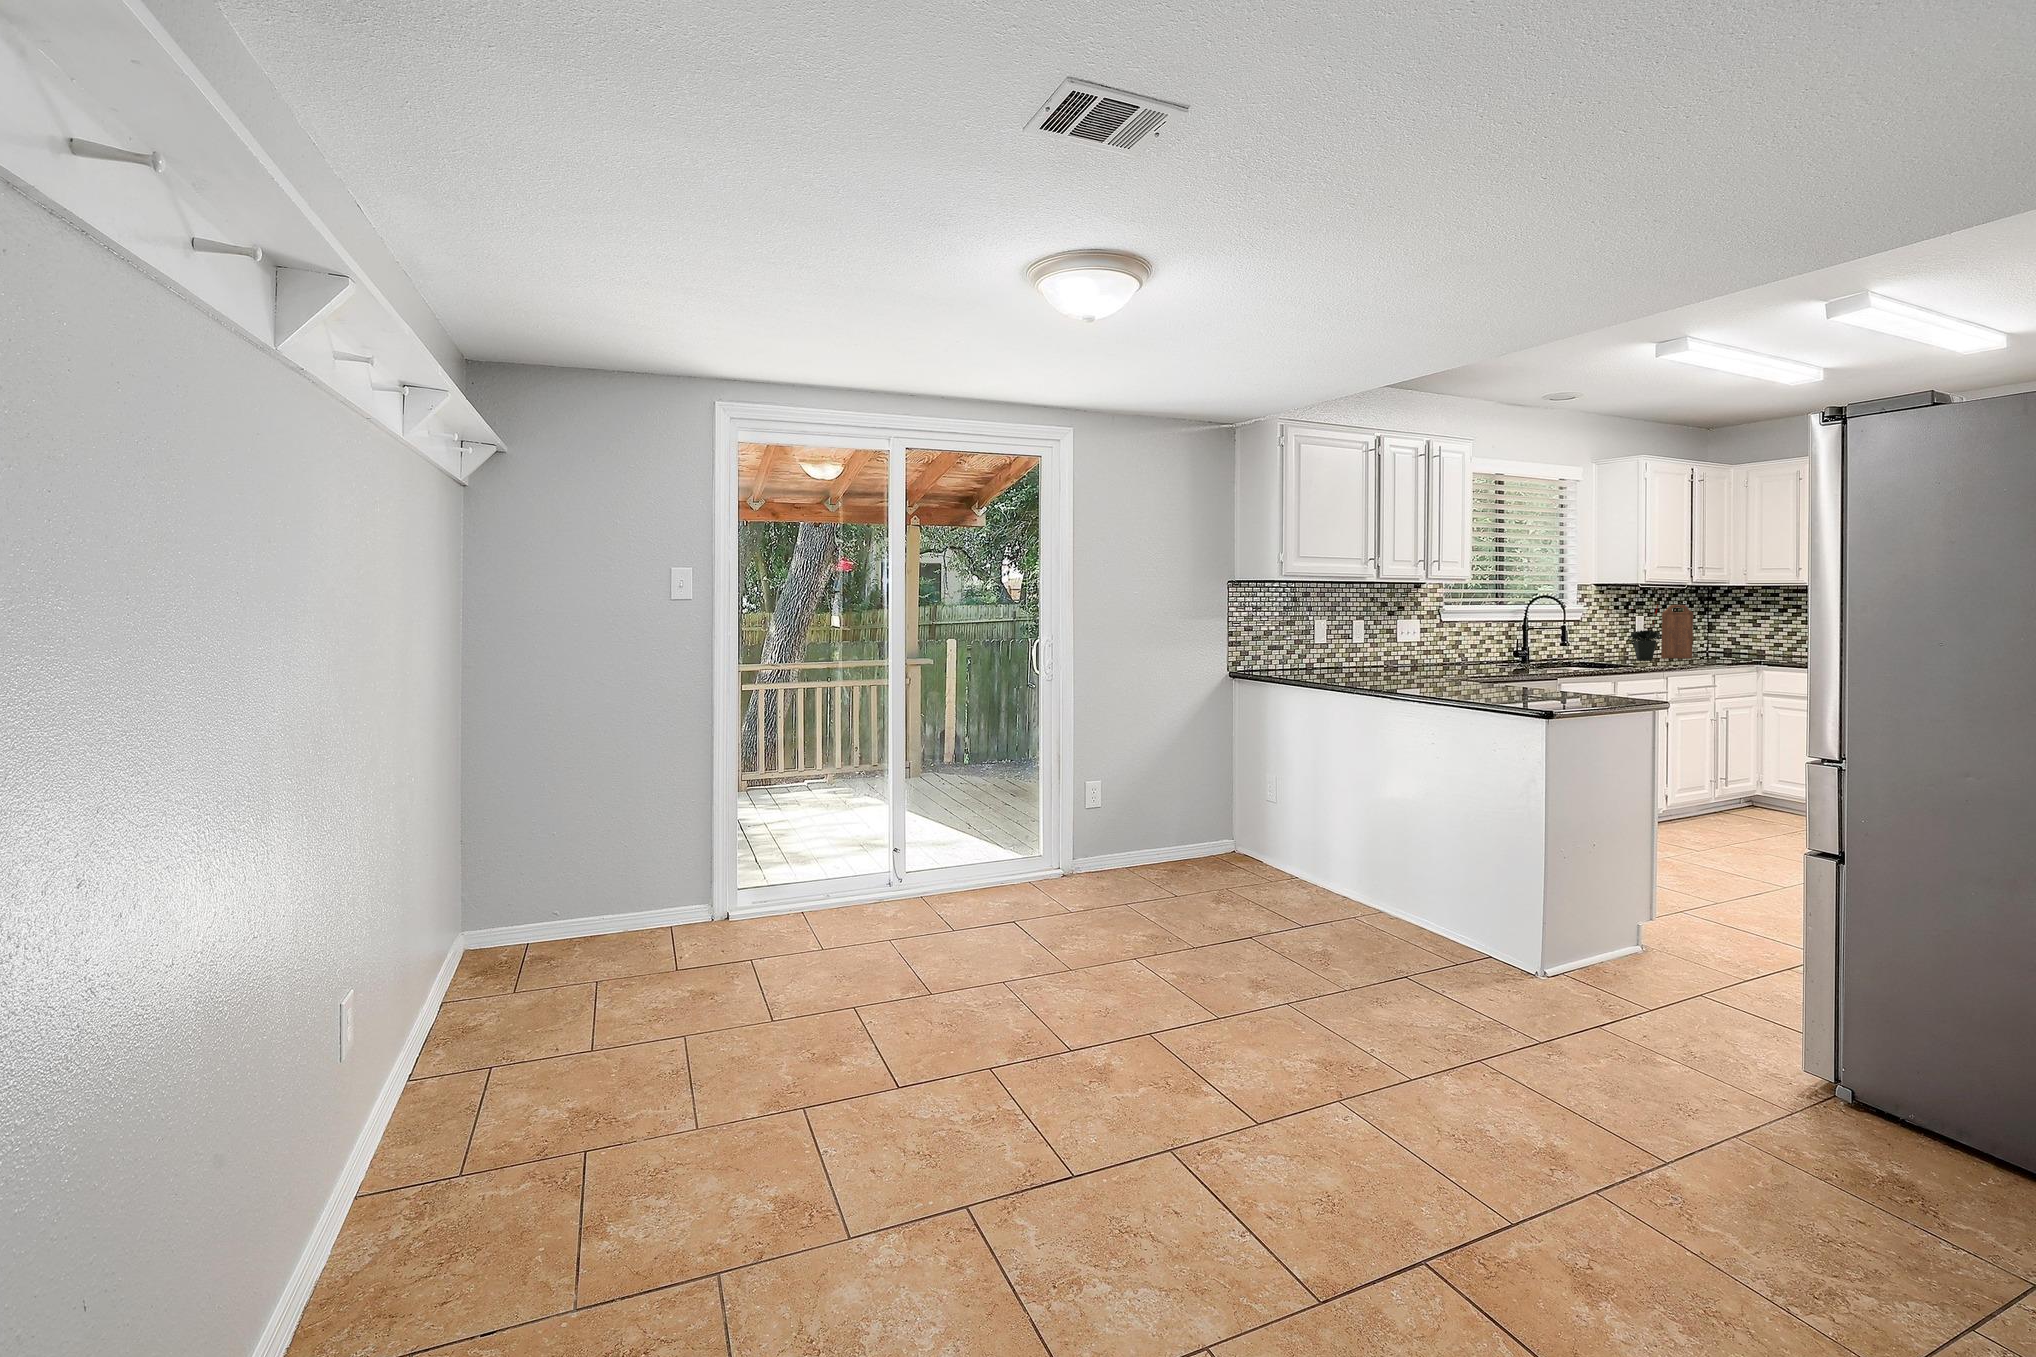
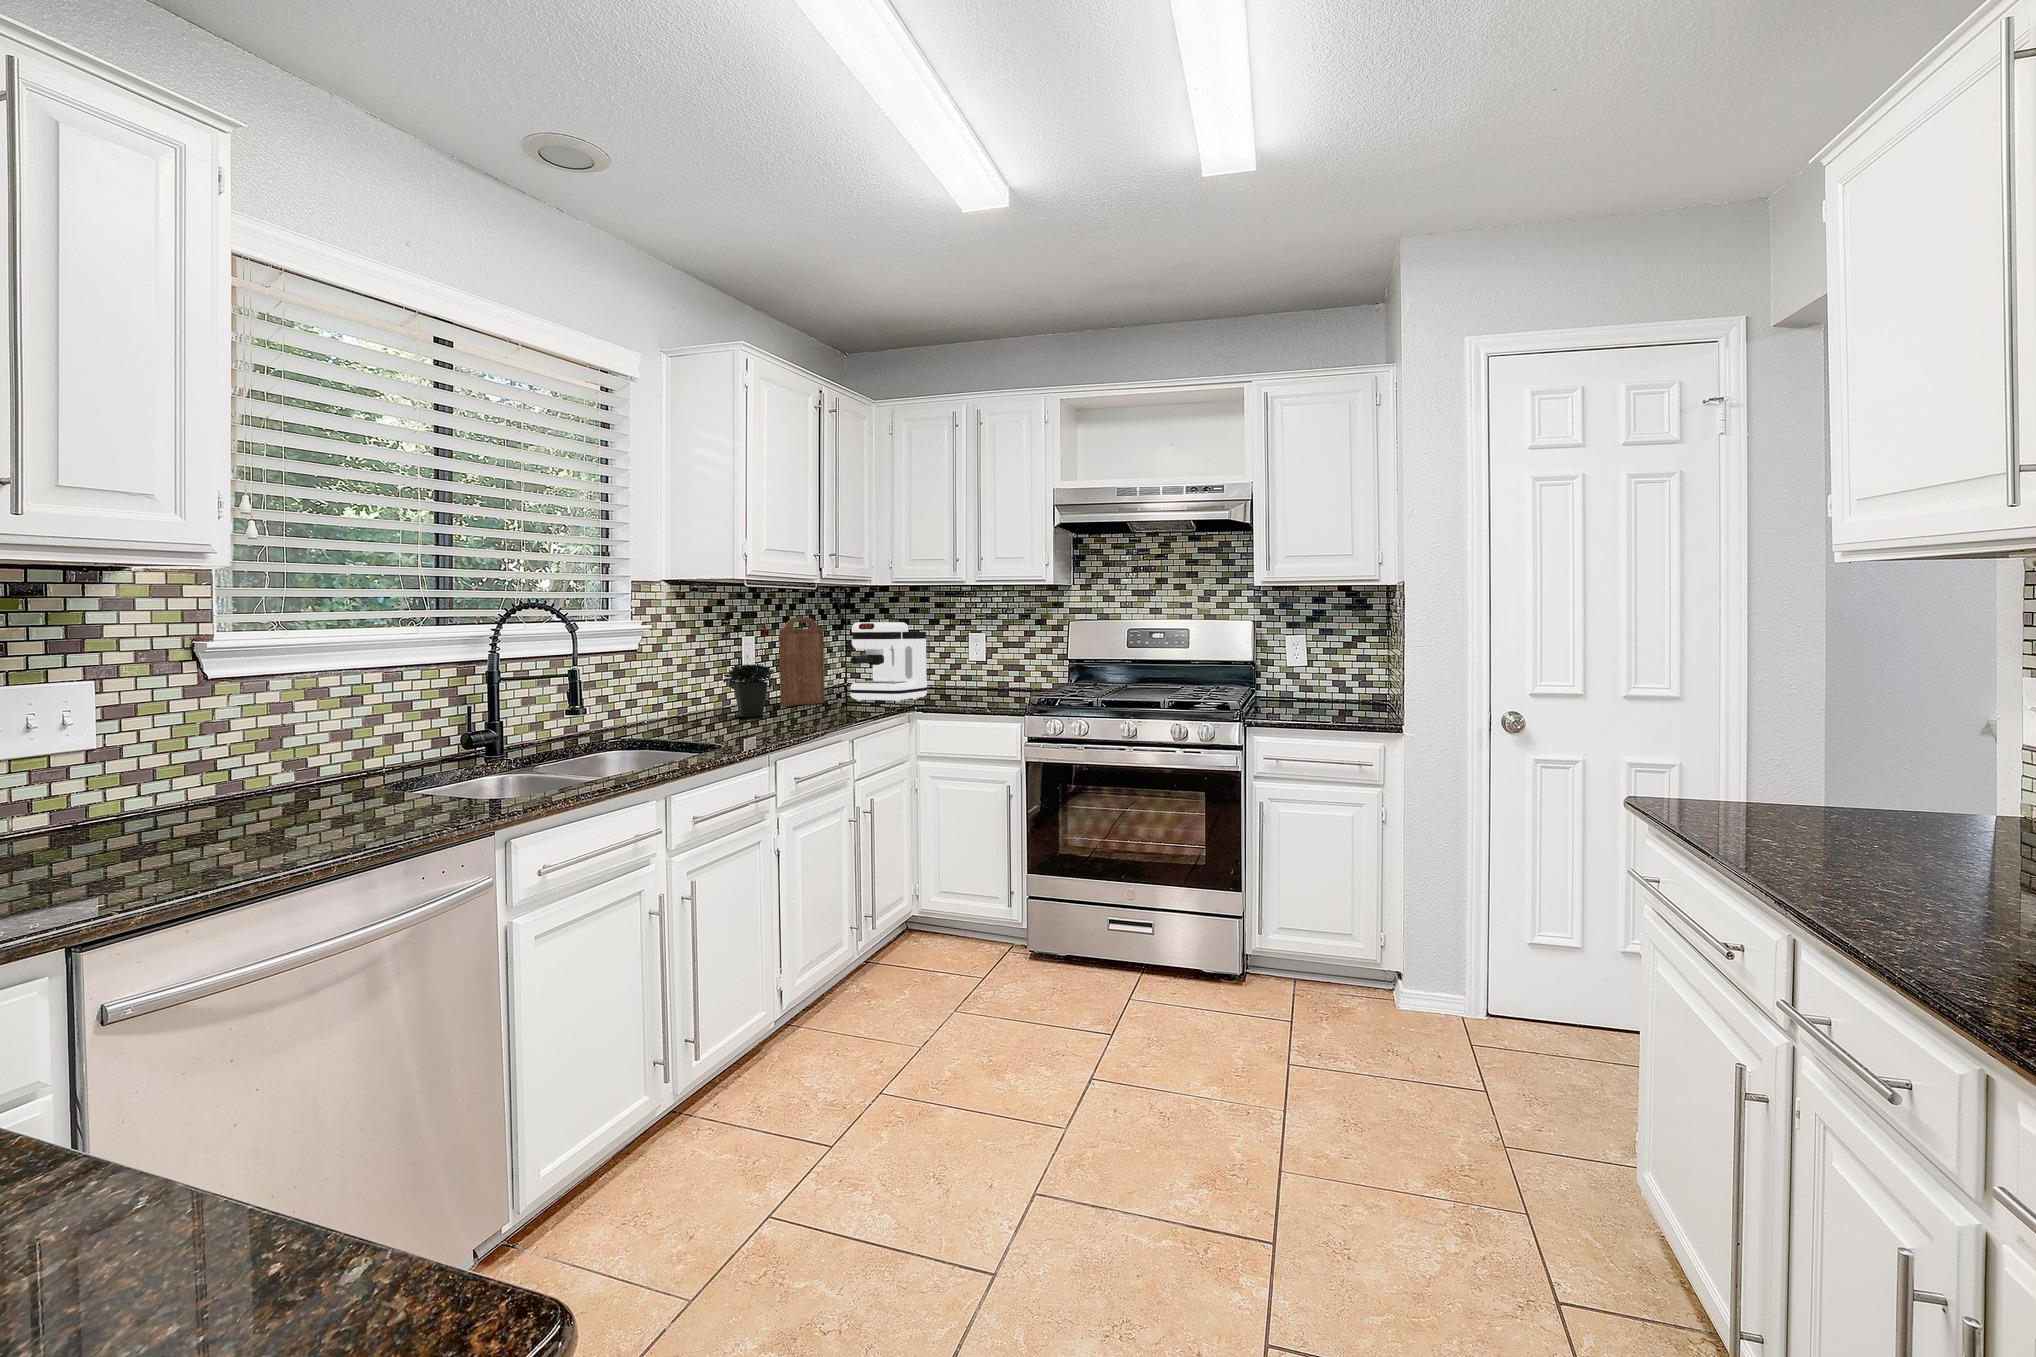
coffee maker: none [1712,607,1774,658] -> present [850,622,927,702]

